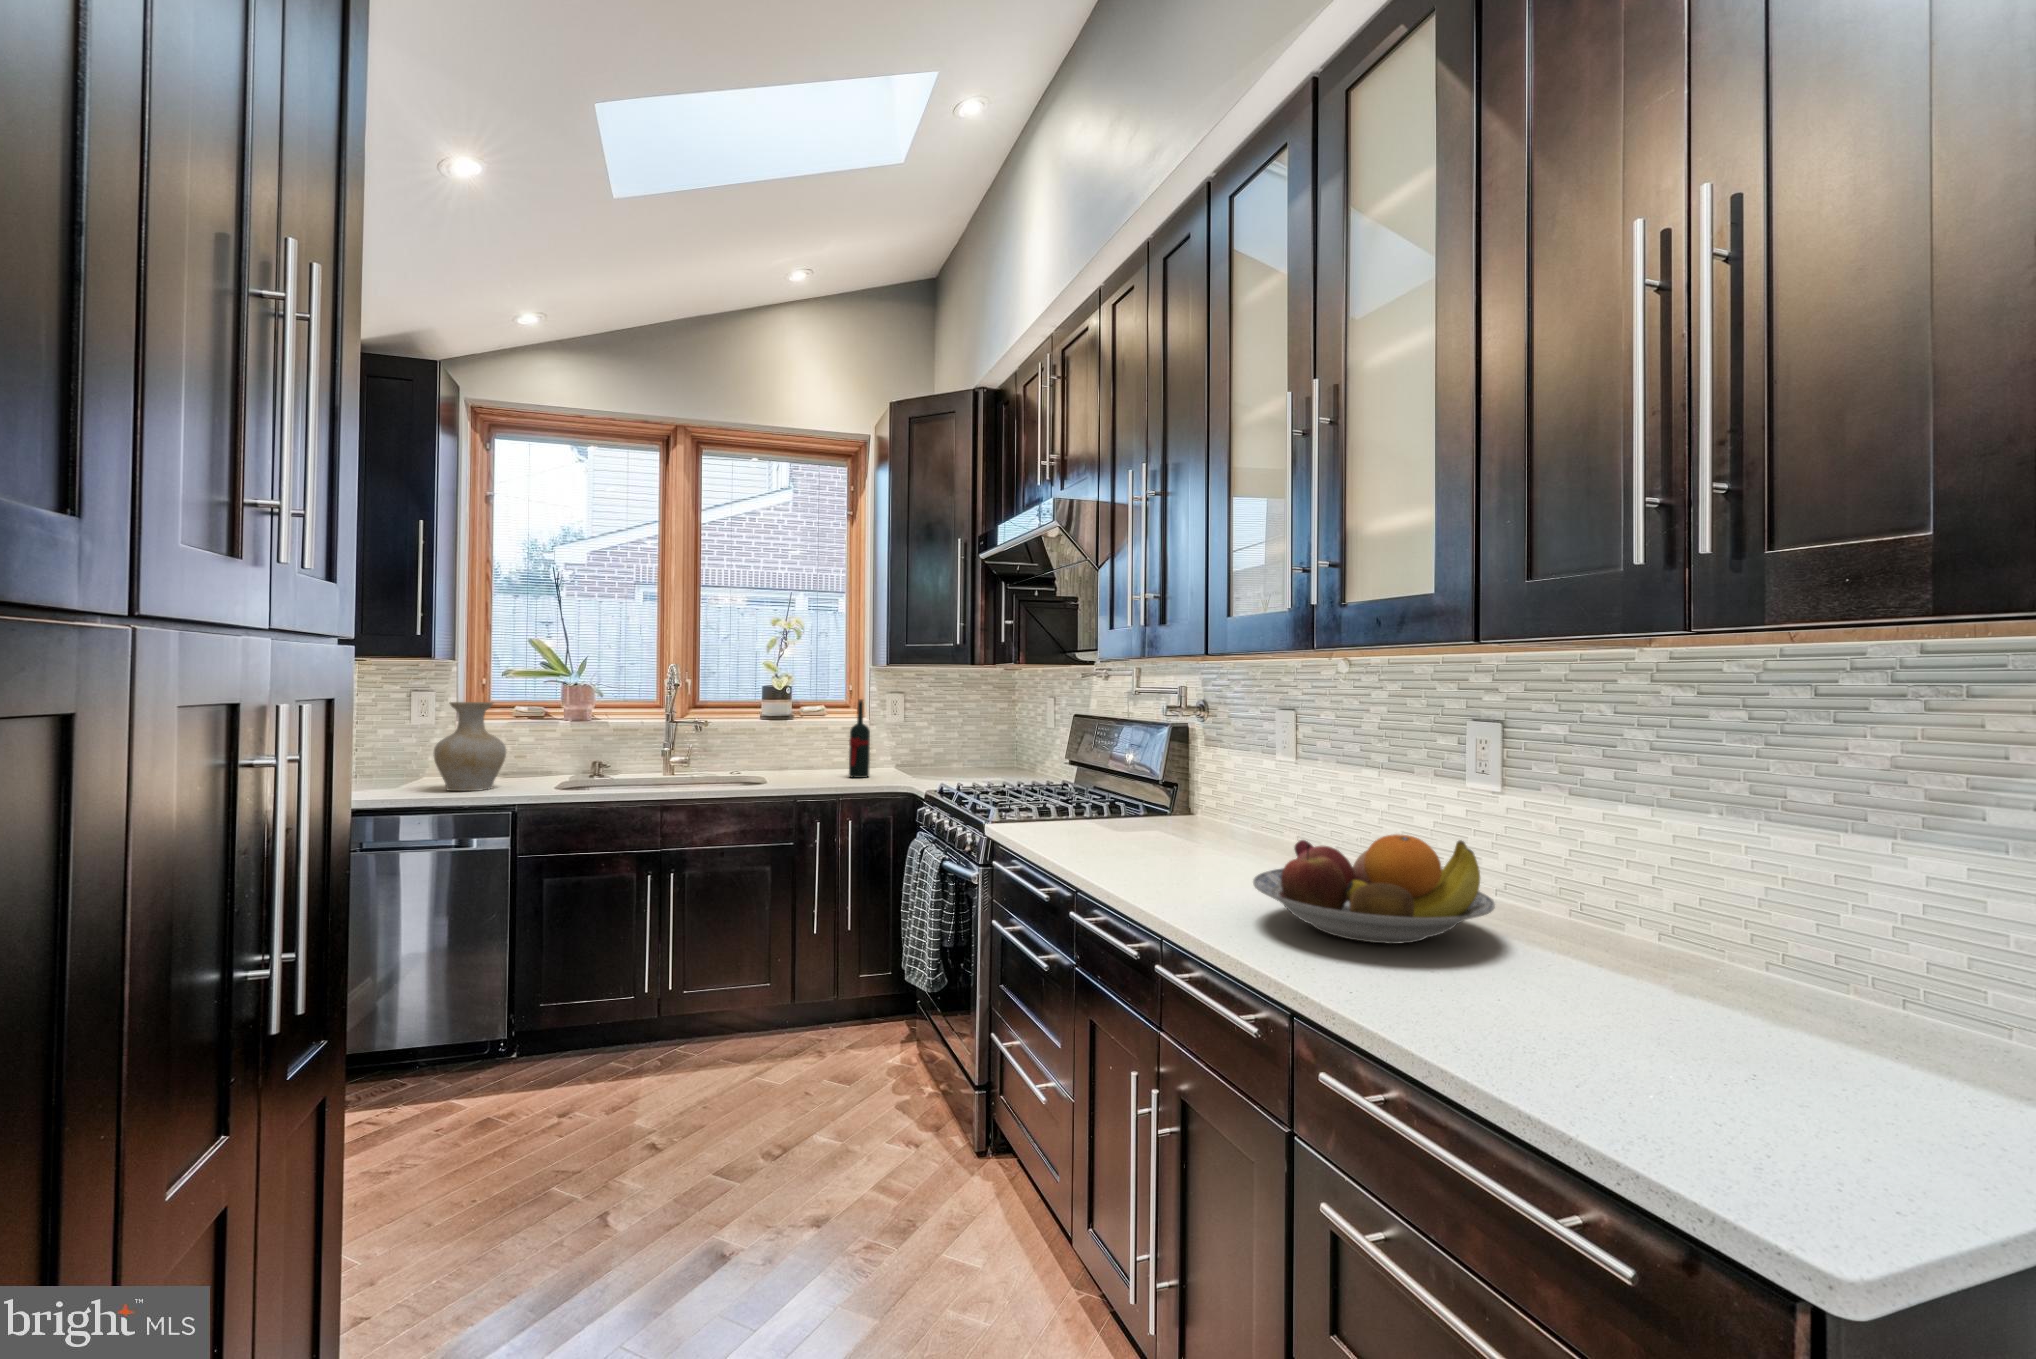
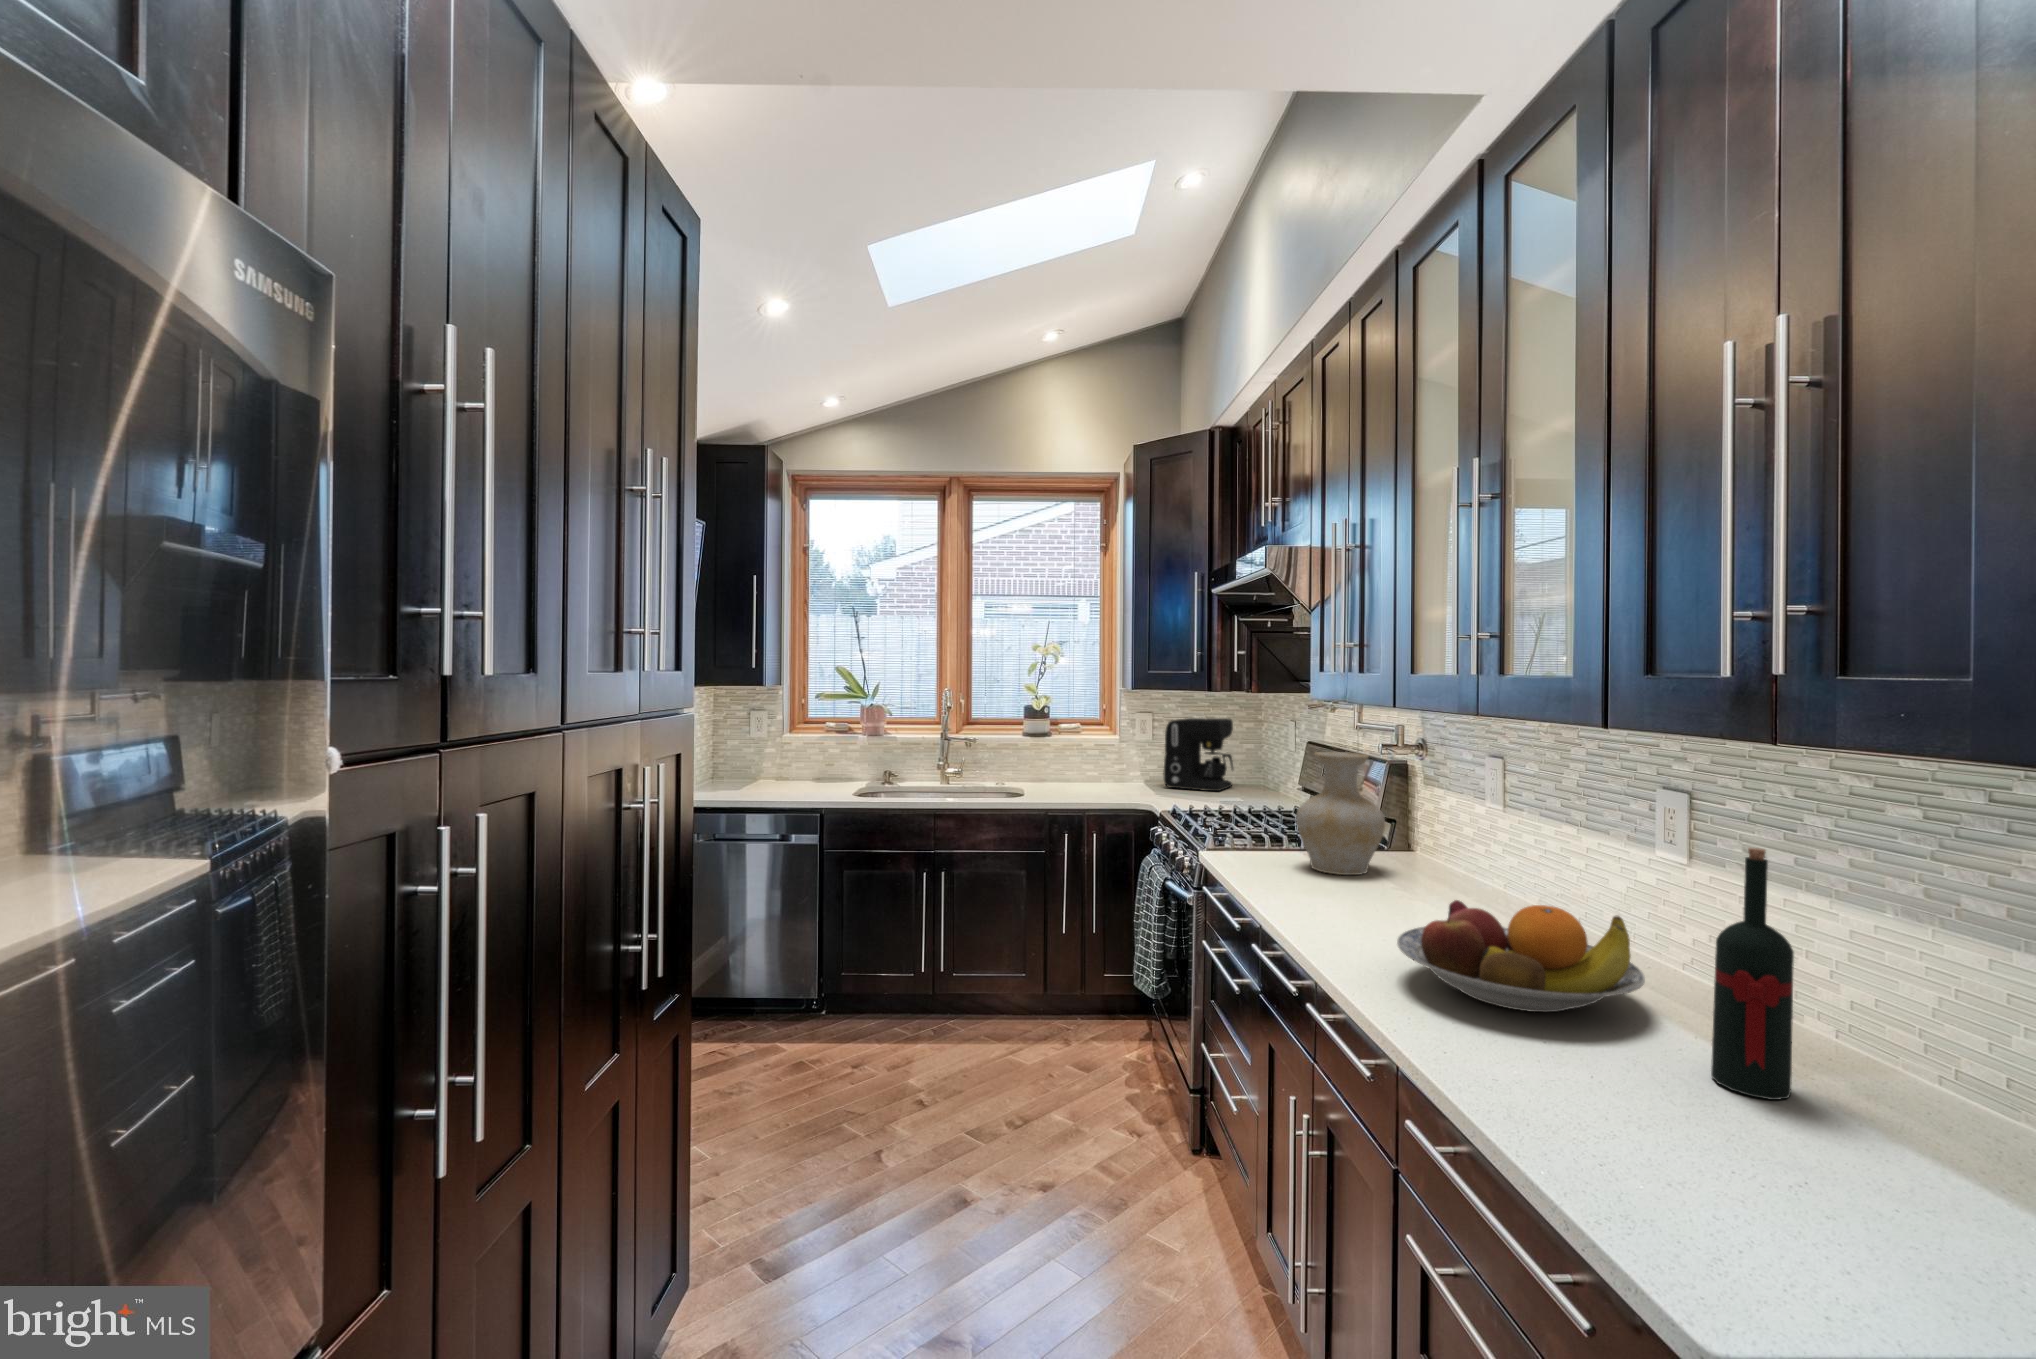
coffee maker: none [922,698,994,773] -> present [1163,718,1233,791]
wine bottle: present [849,699,870,778] -> present [1711,848,1794,1100]
vase: present [433,702,506,791] -> present [1296,752,1385,875]

